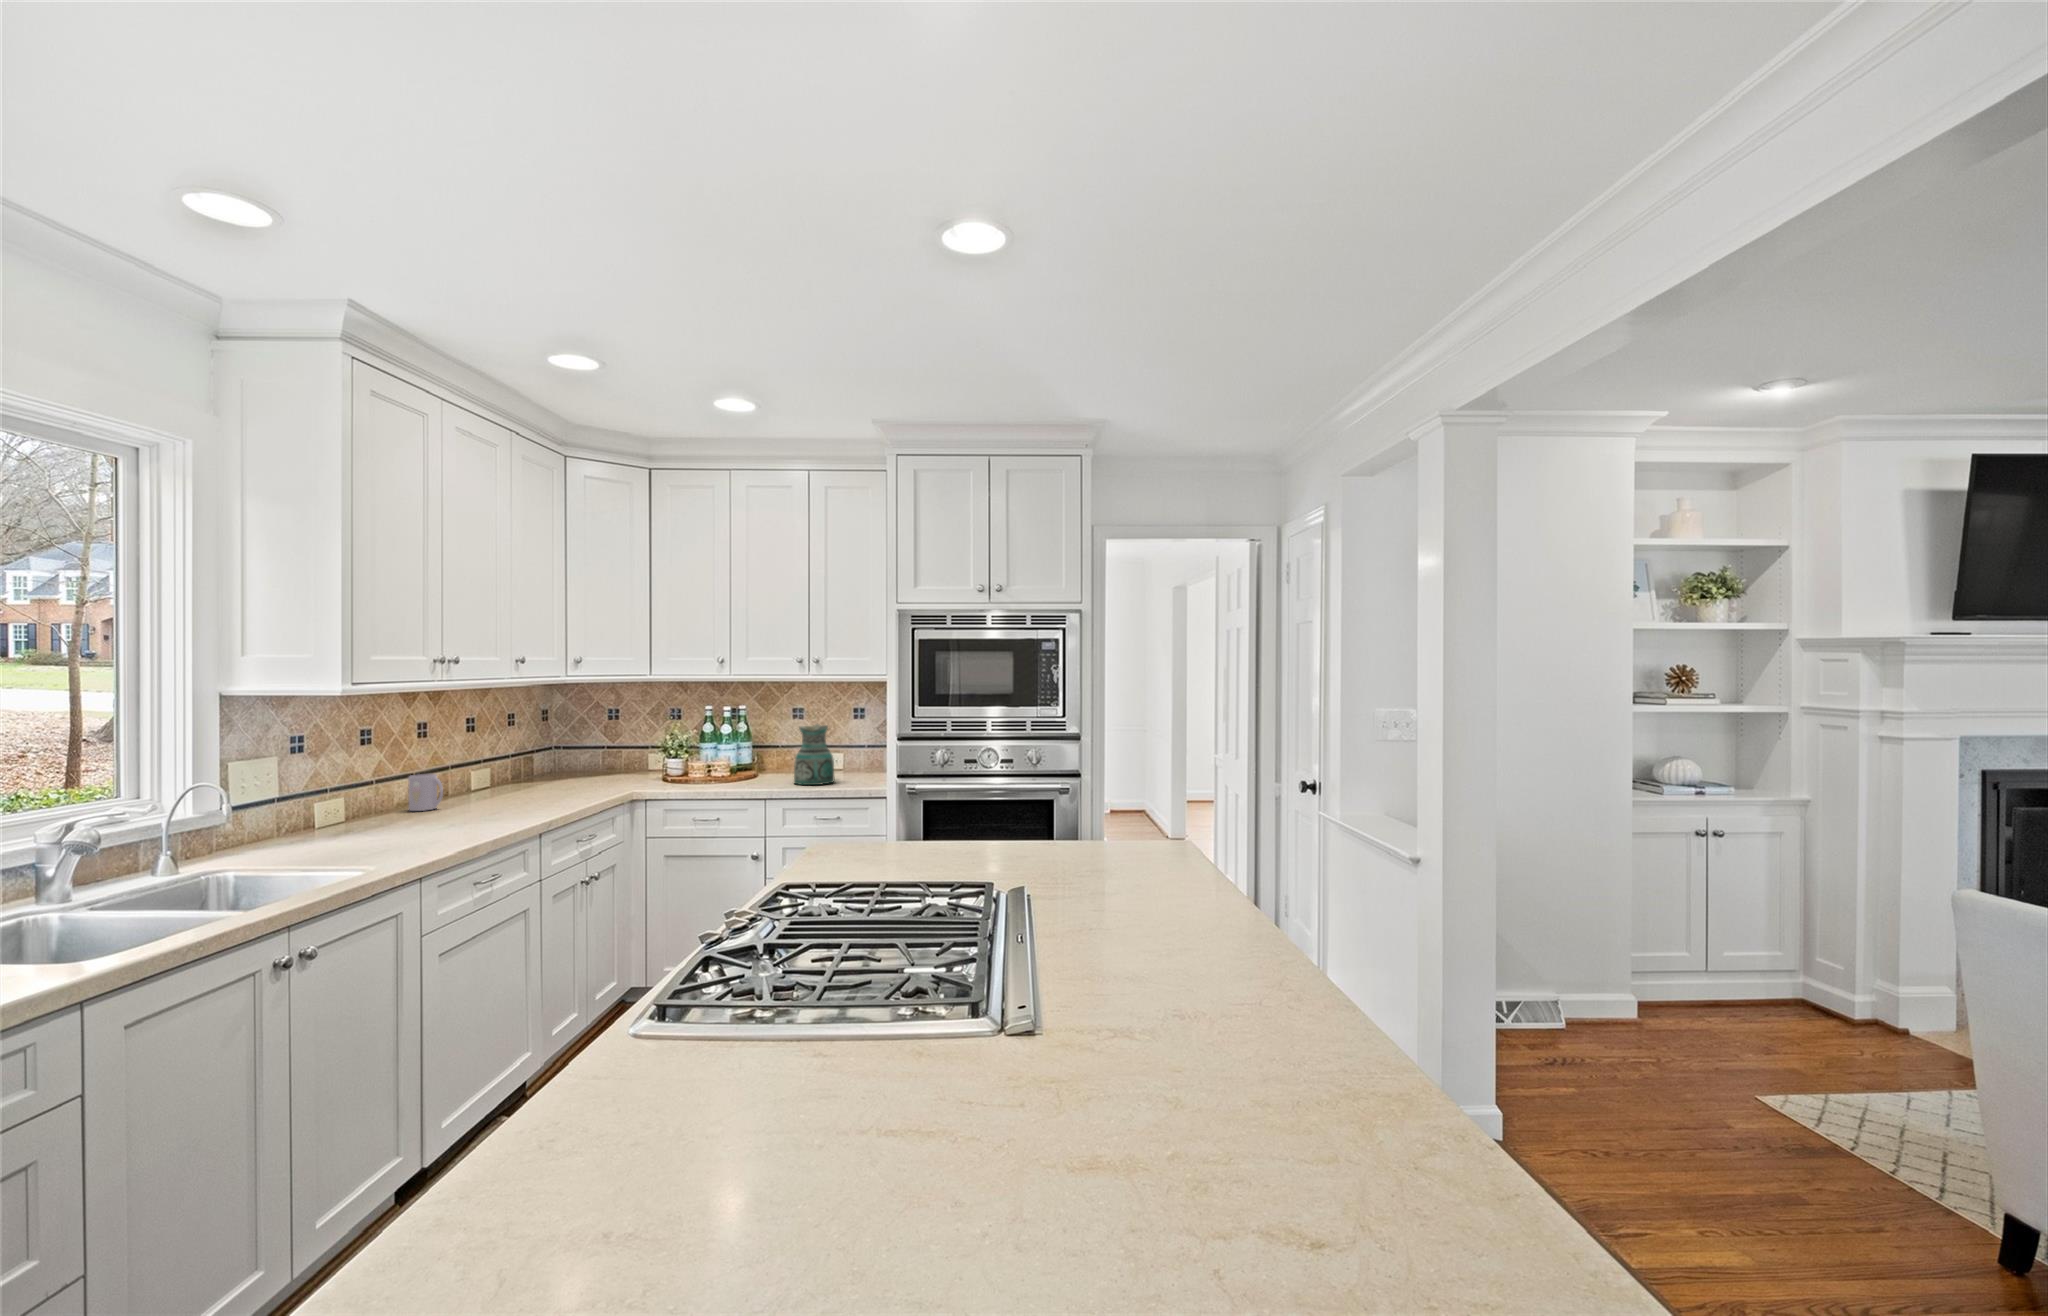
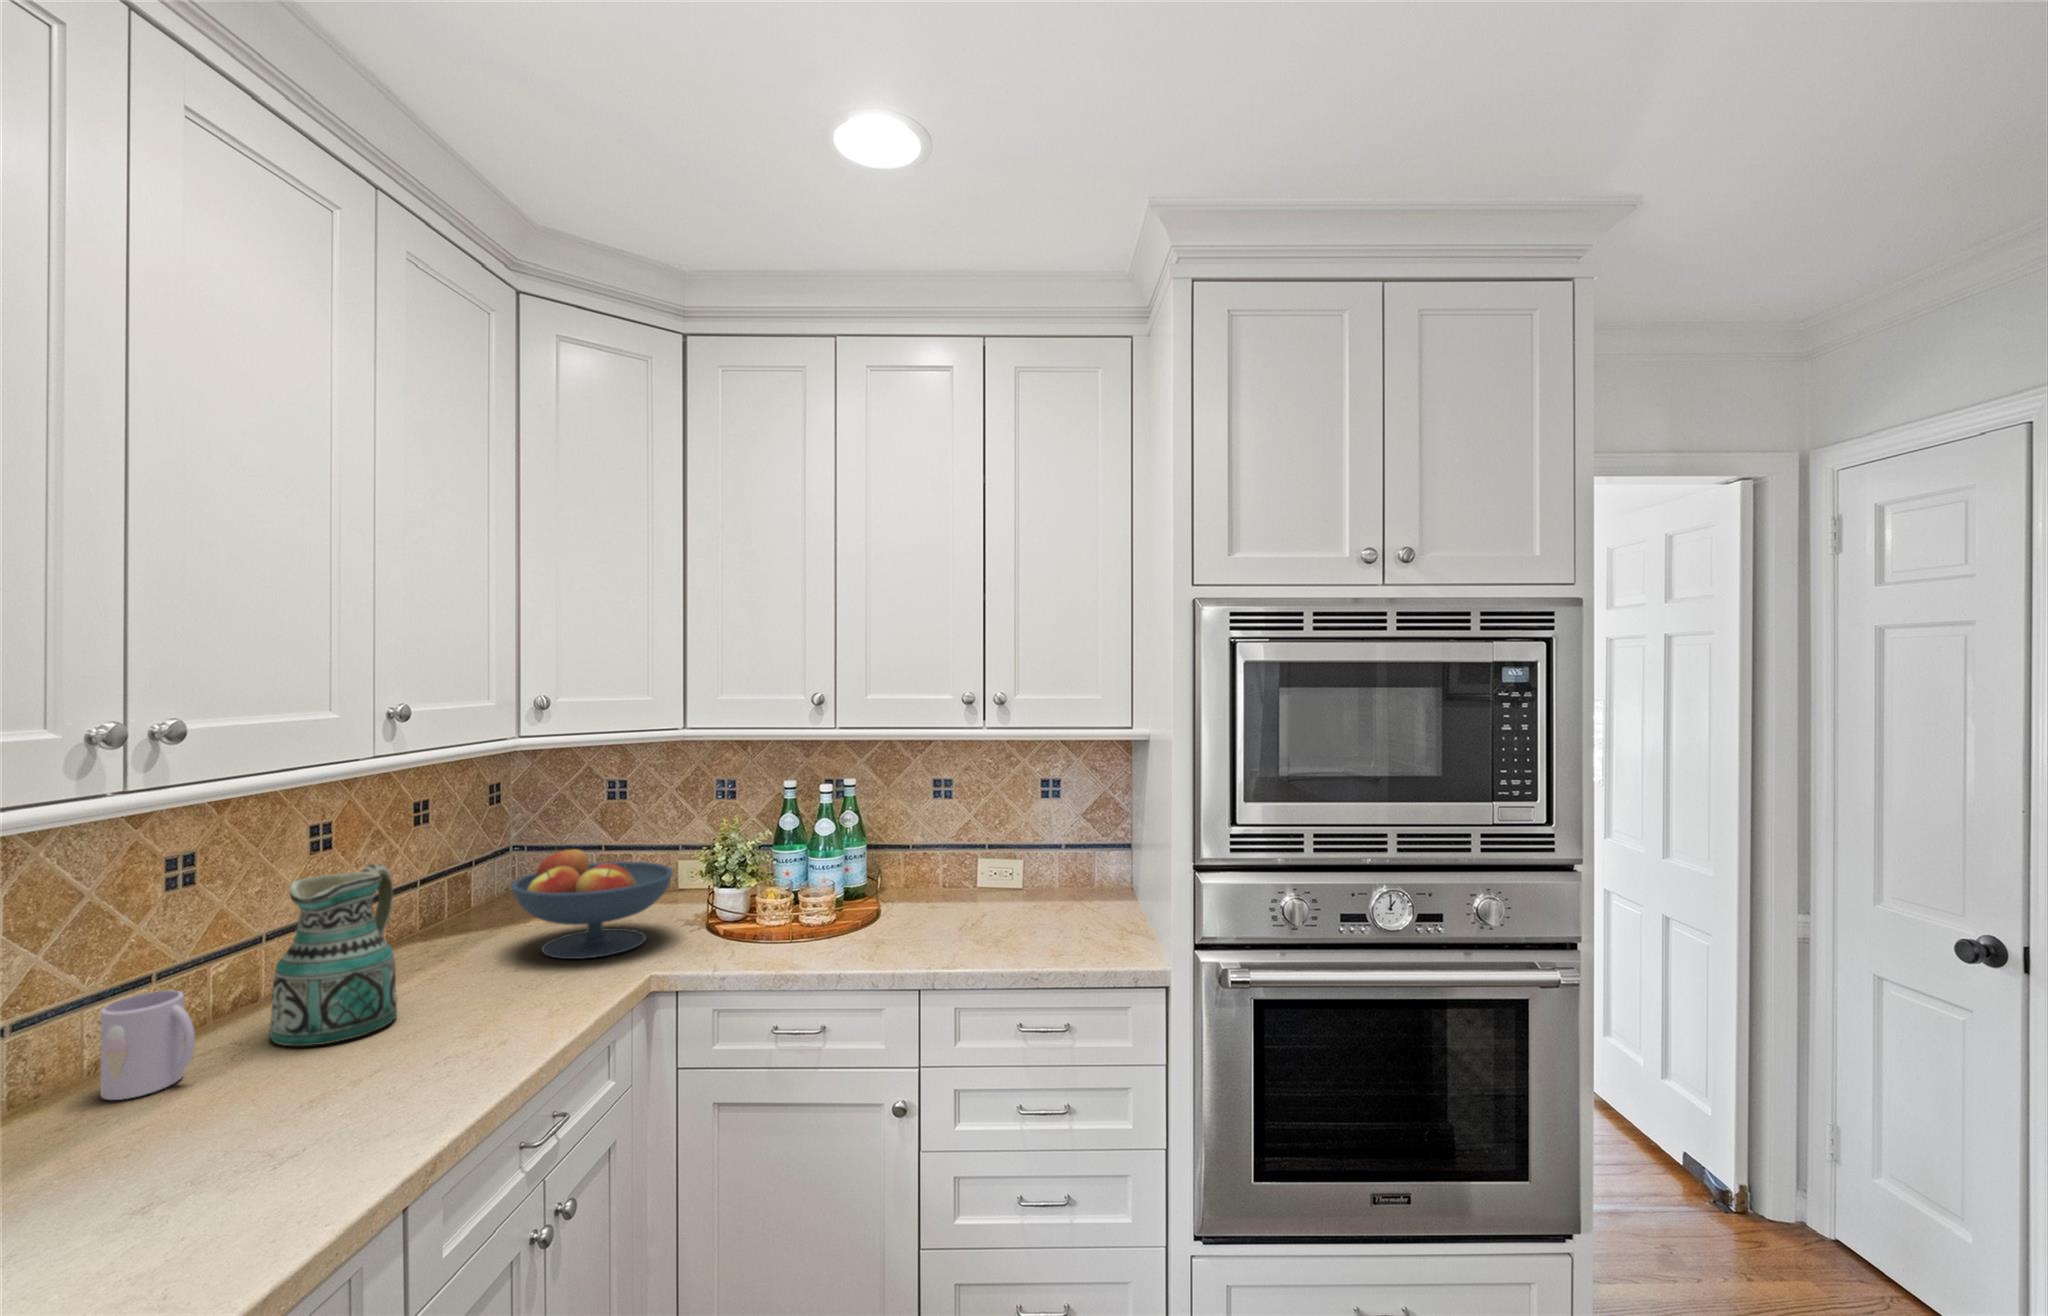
ceramic pitcher: present [794,724,835,785] -> present [270,864,397,1046]
fruit bowl: none [561,736,643,787] -> present [511,849,673,959]

